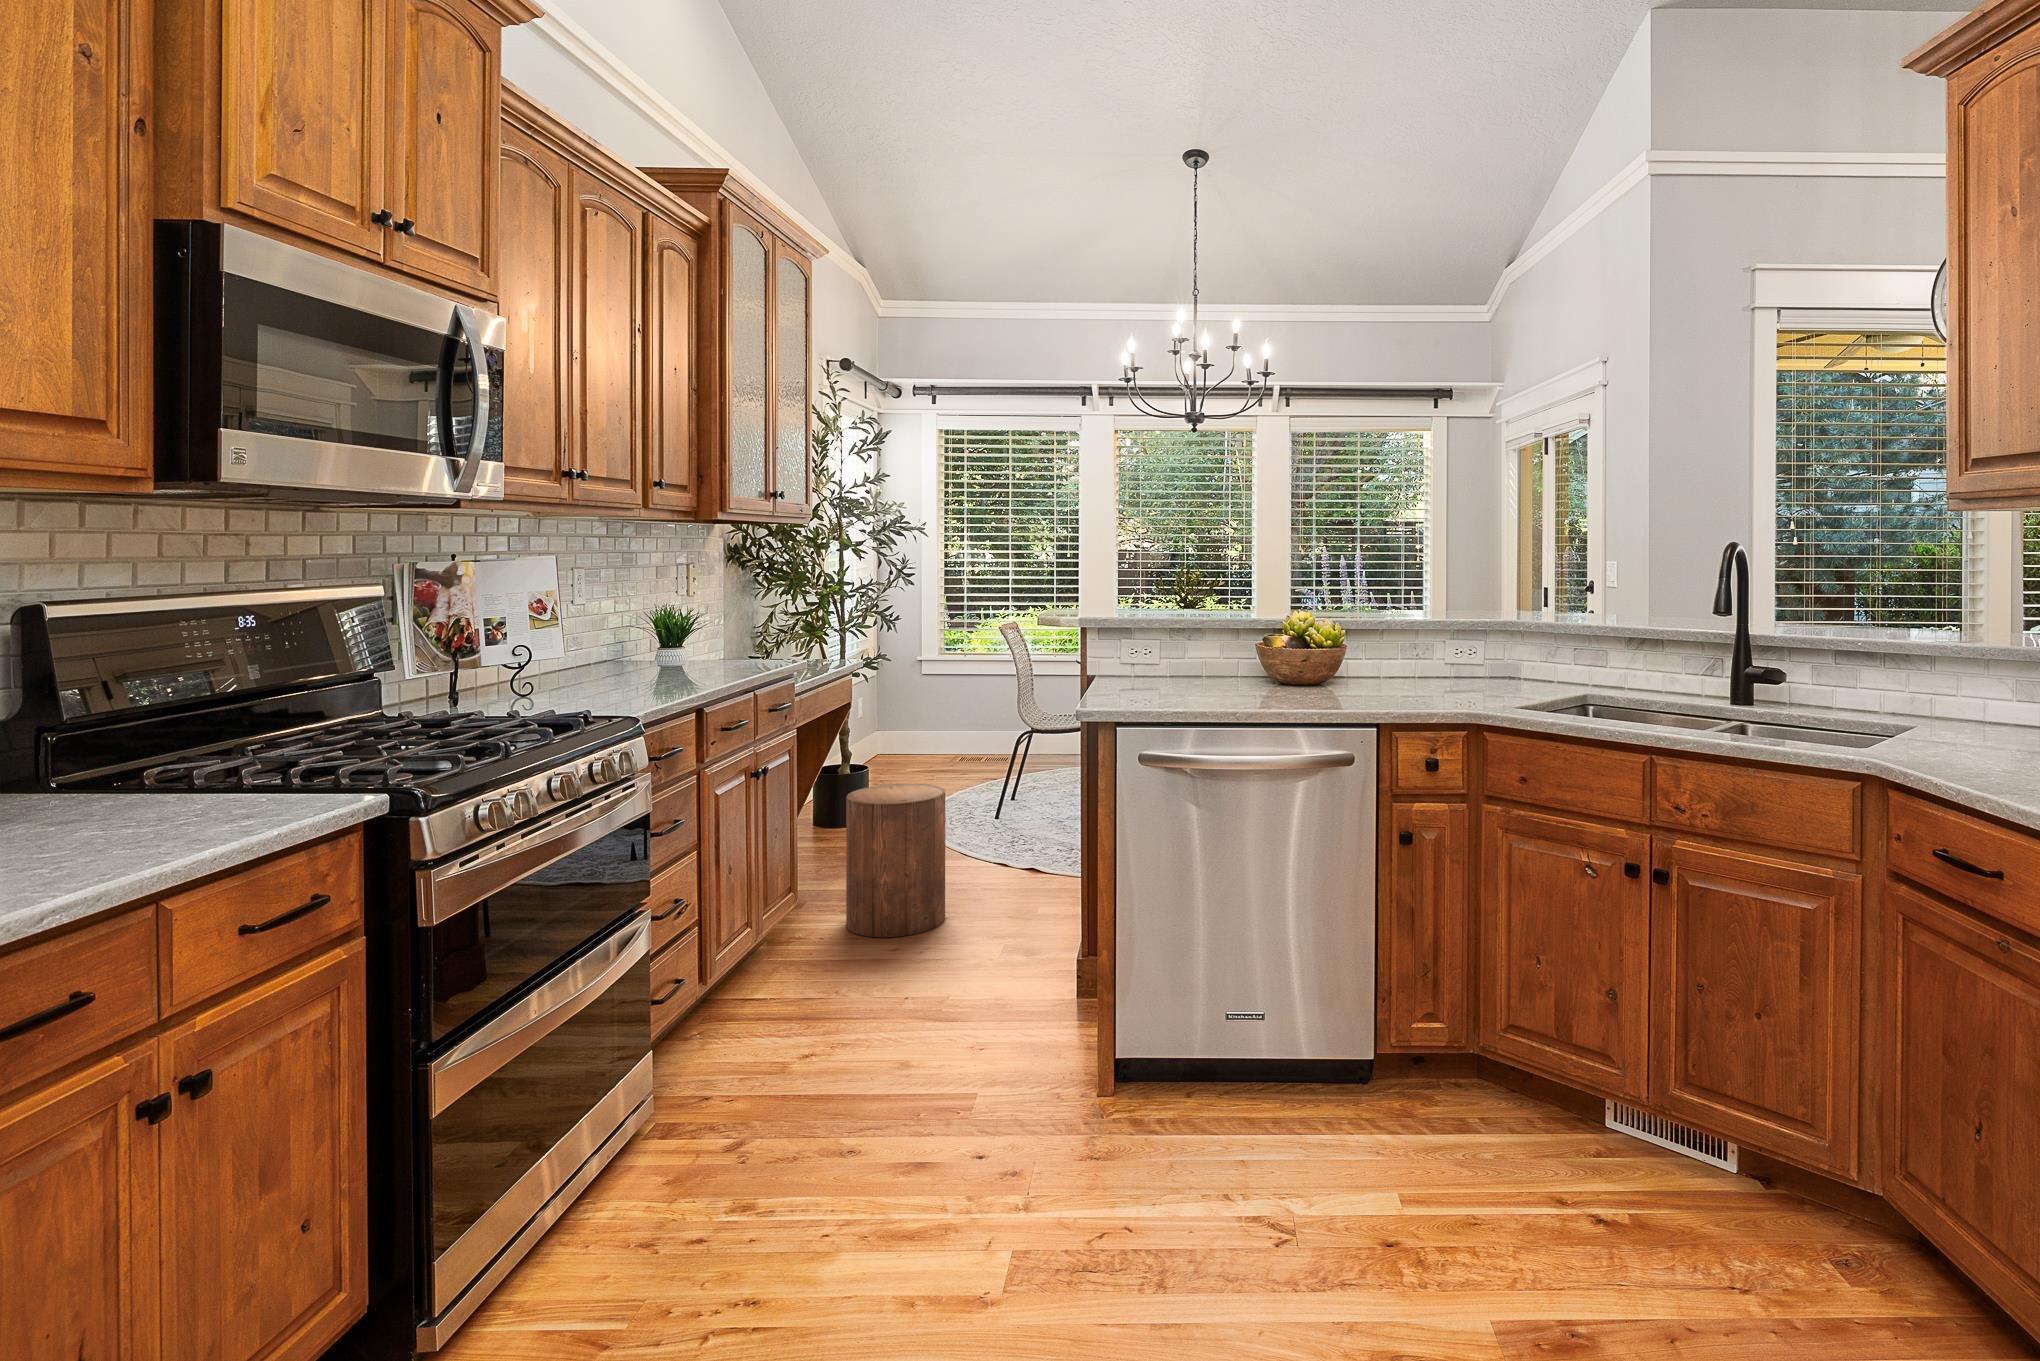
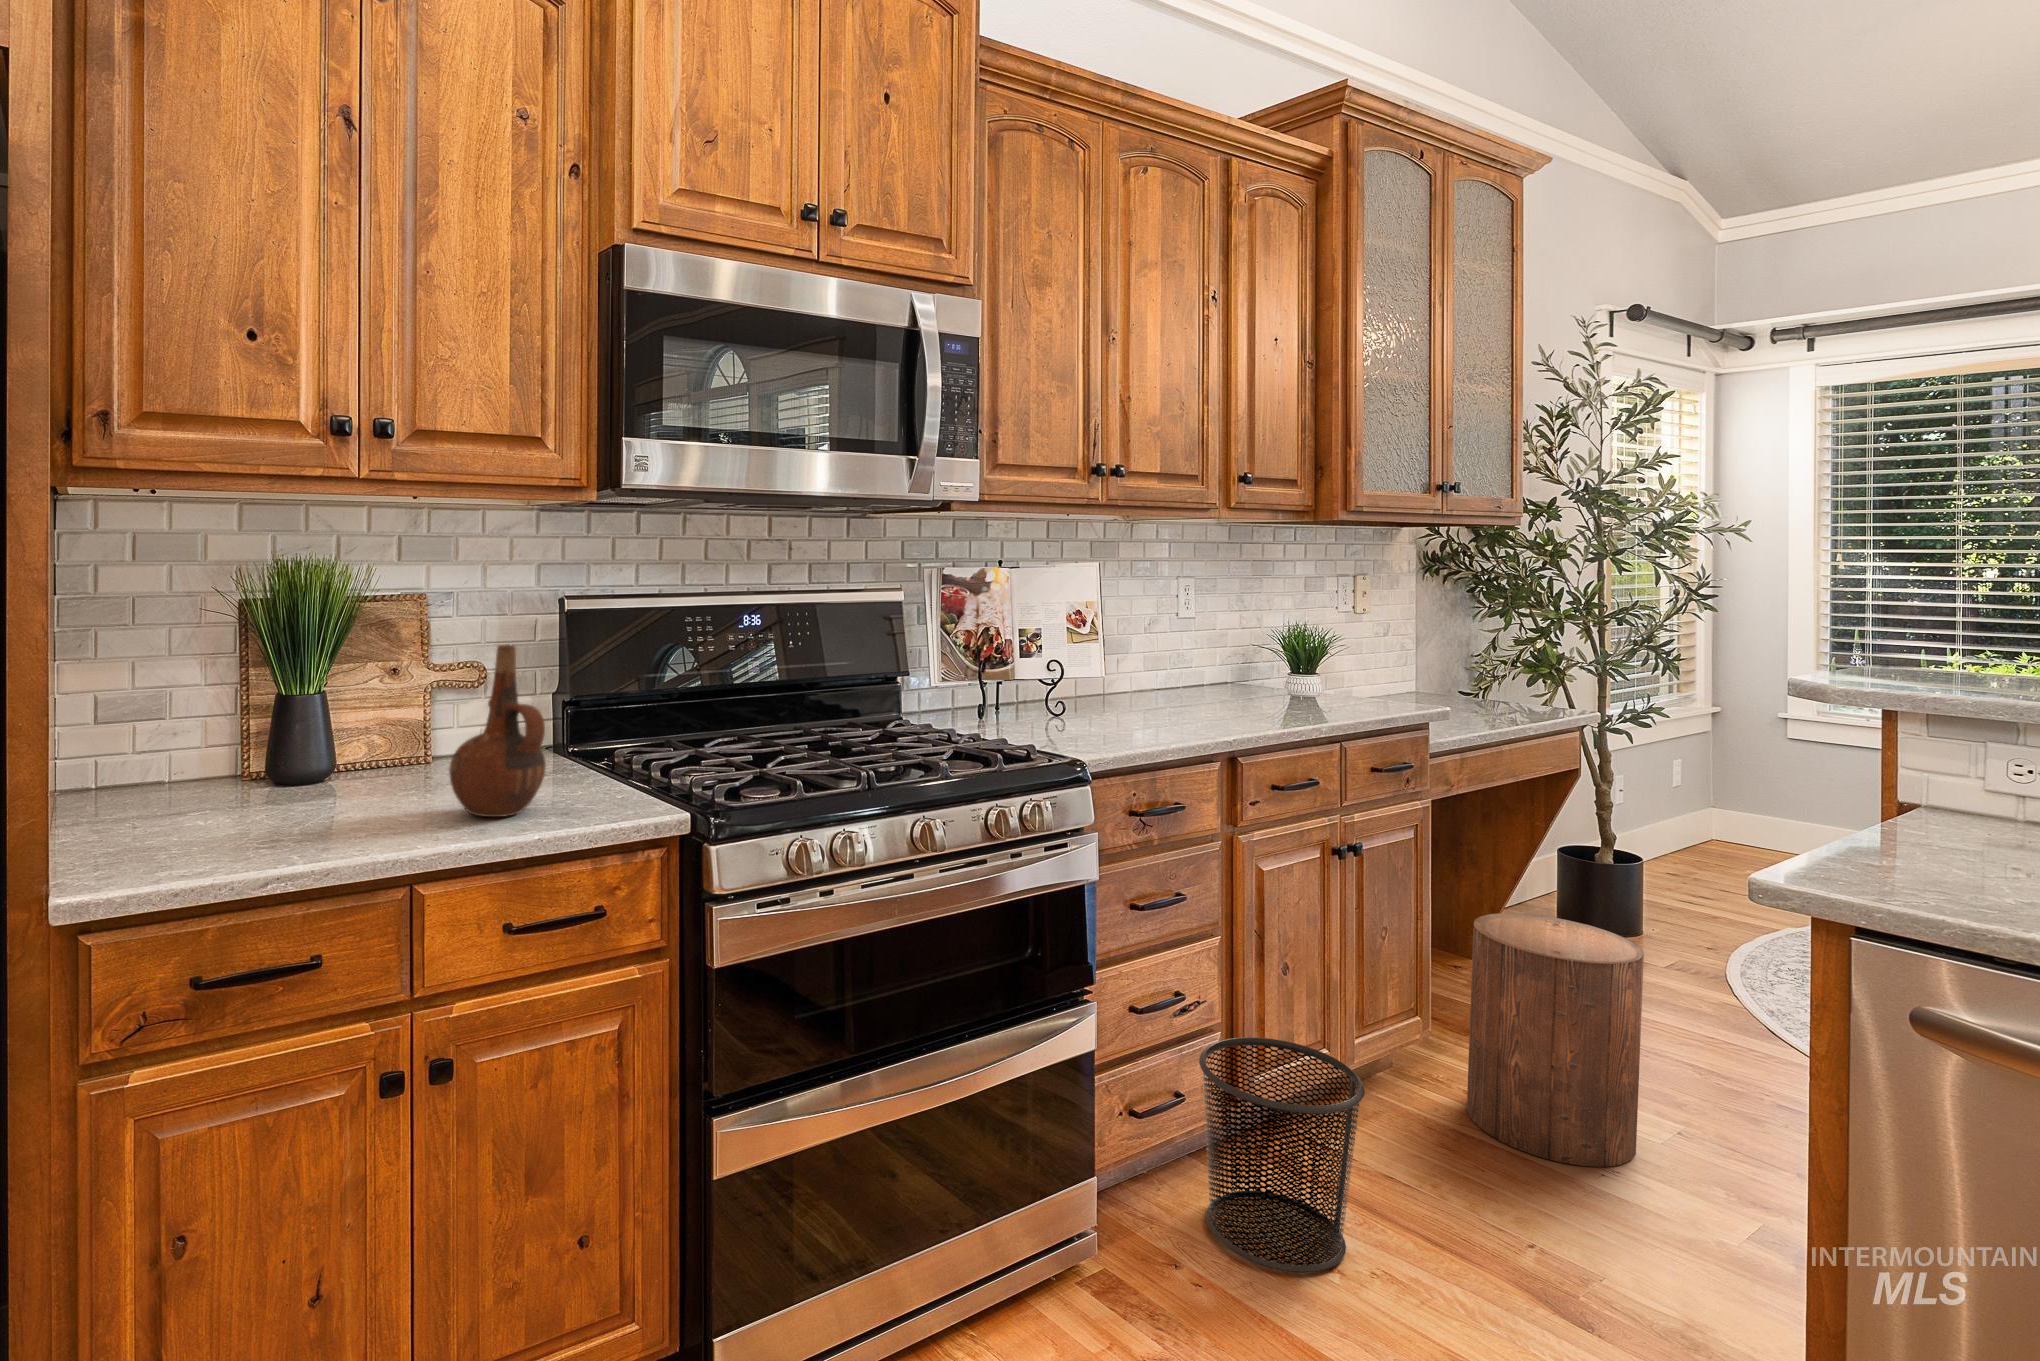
ceramic pitcher: none [91,647,238,834] -> present [449,645,546,817]
waste bin: none [718,899,838,1056] -> present [1199,1037,1365,1273]

